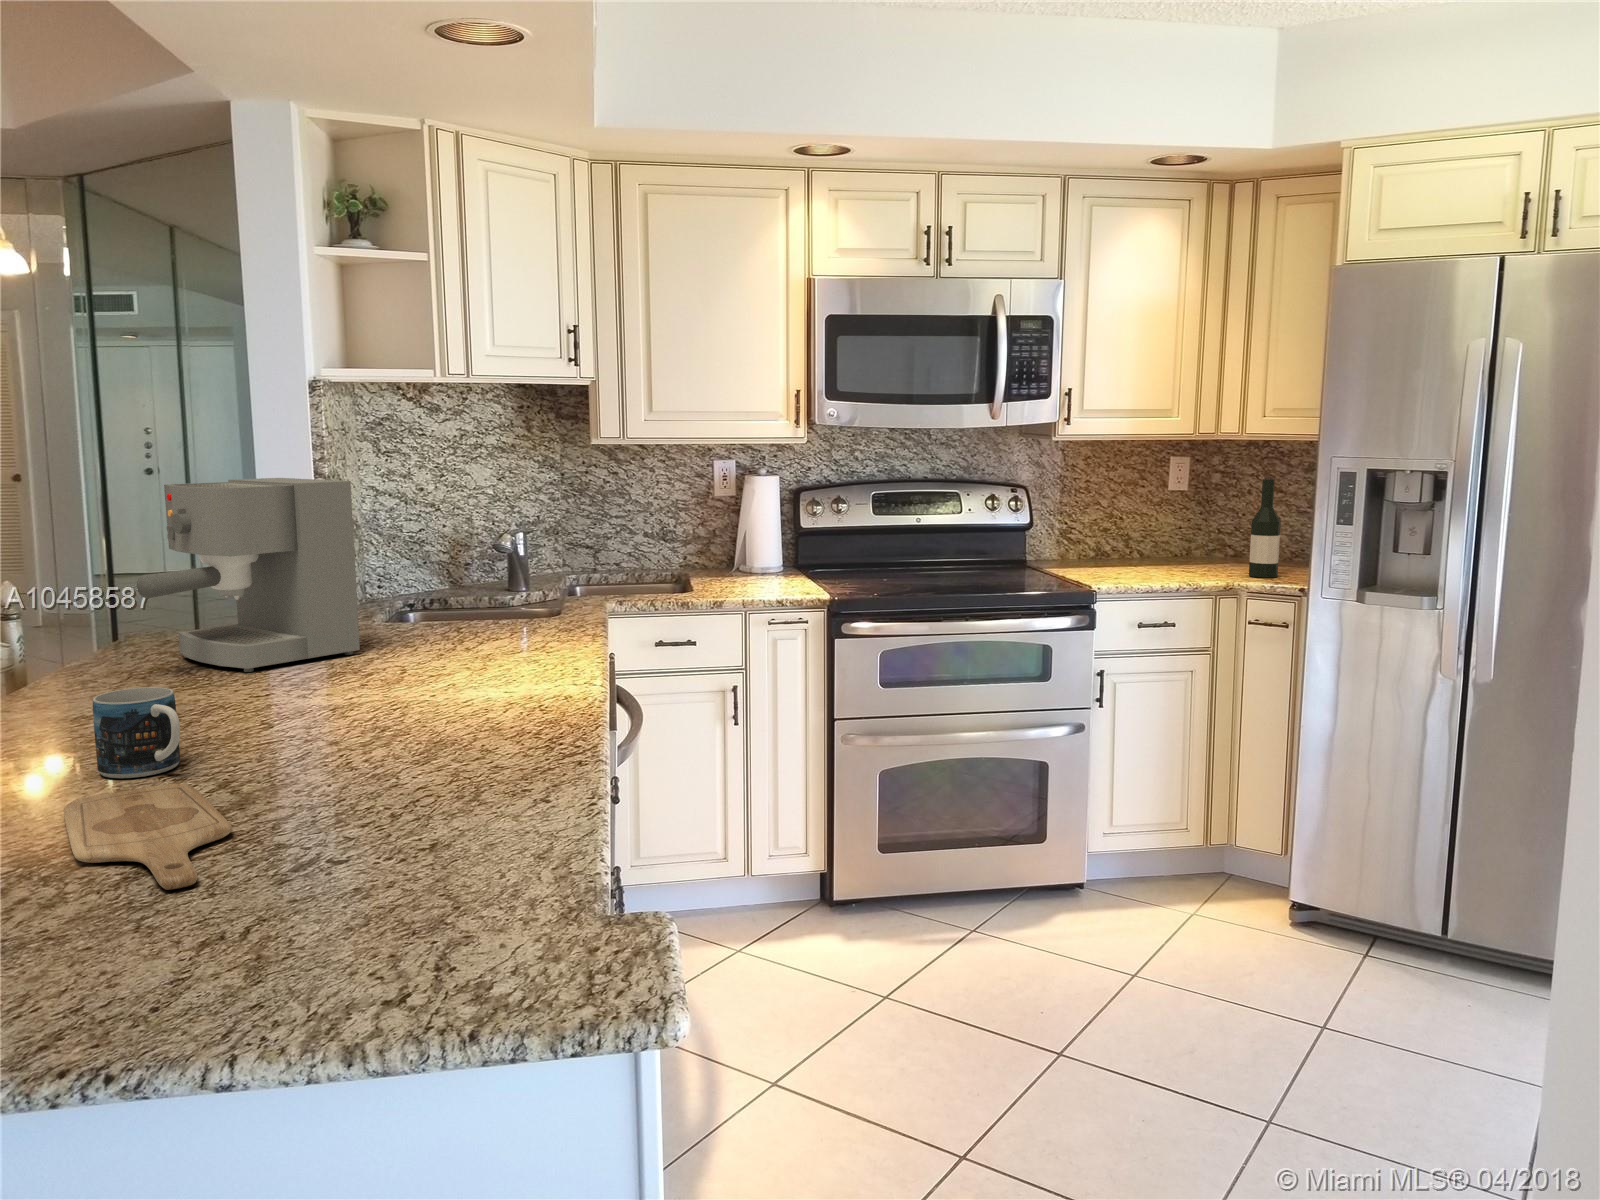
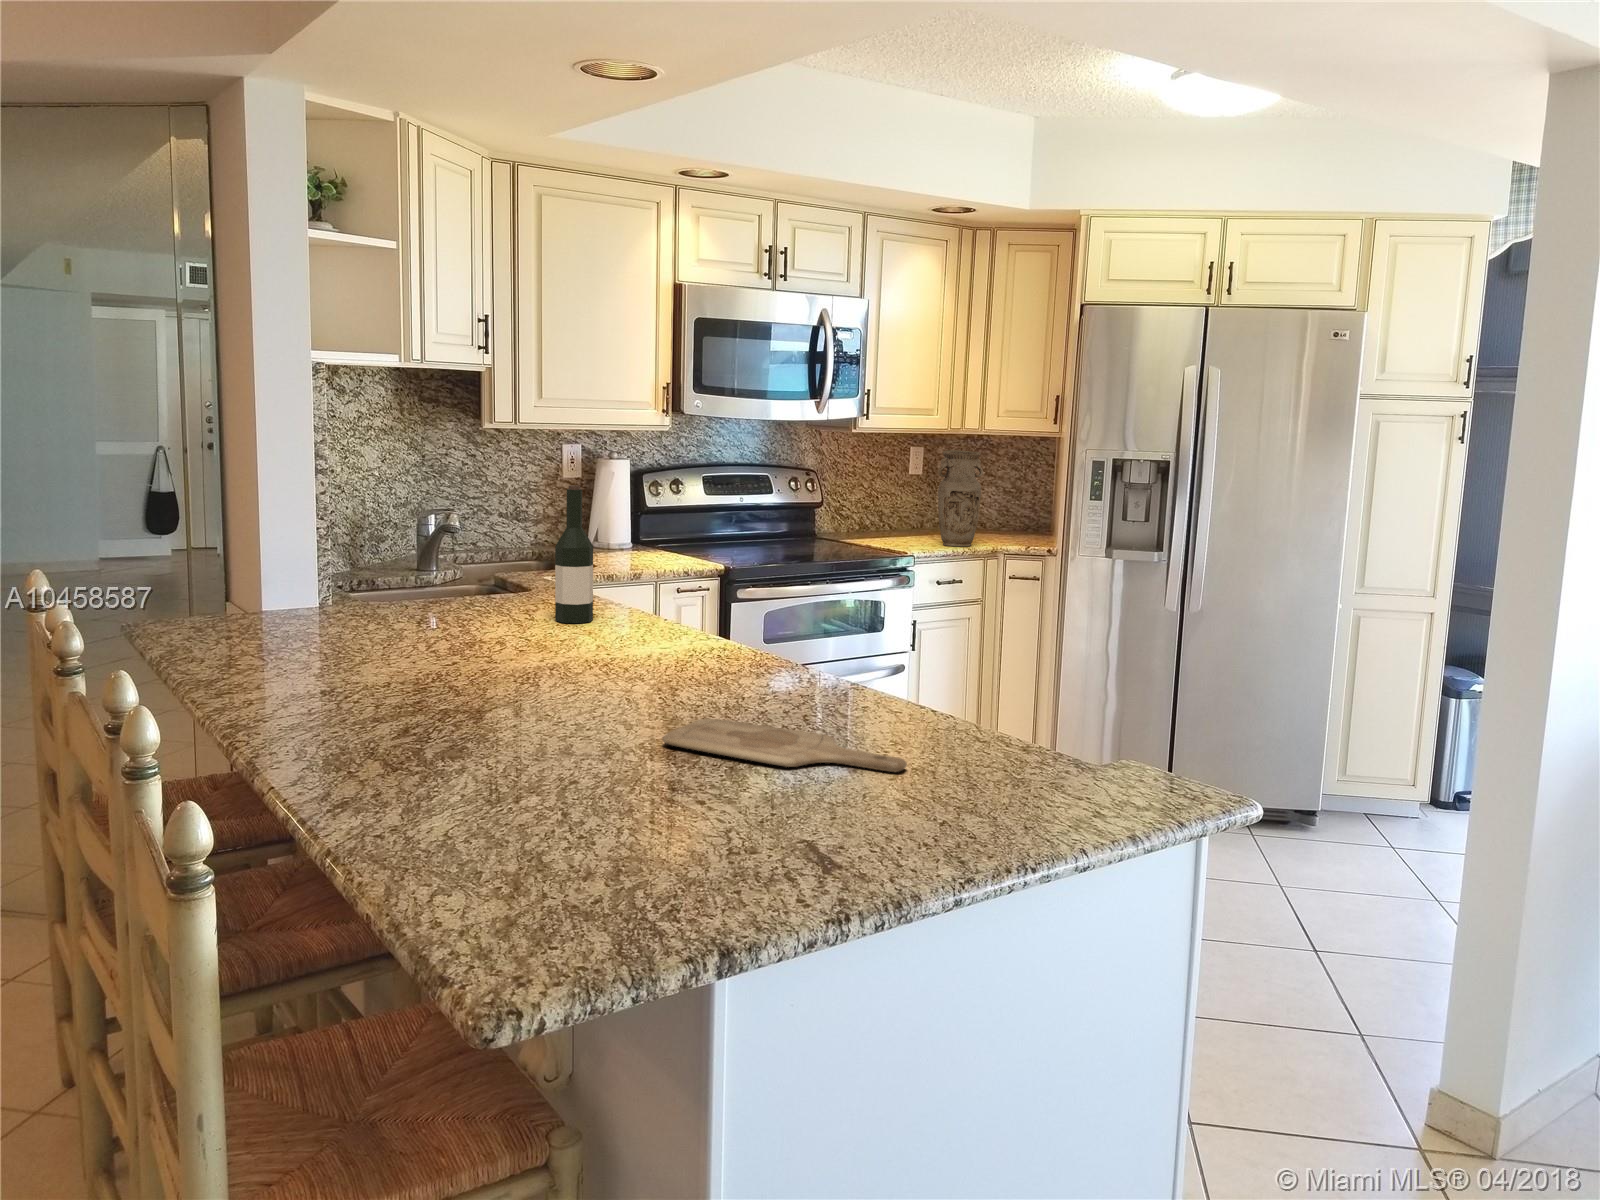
vase: none [1160,460,1222,581] -> present [938,450,983,546]
wine bottle: present [1249,476,1281,578] -> present [555,485,593,623]
coffee maker: present [137,478,360,672] -> none [310,462,483,648]
mug: present [93,687,180,778] -> none [578,647,670,724]

